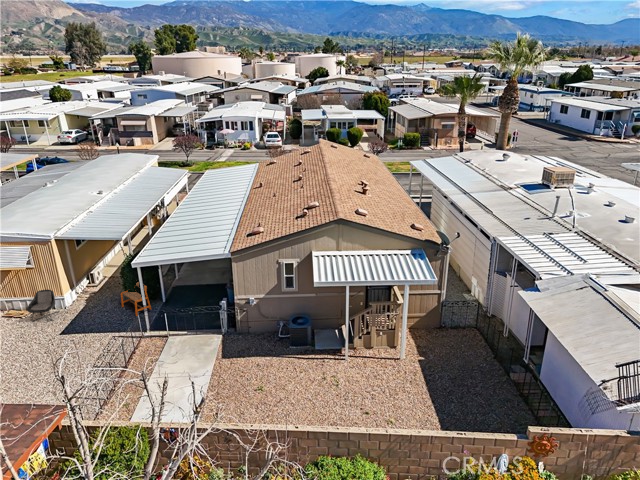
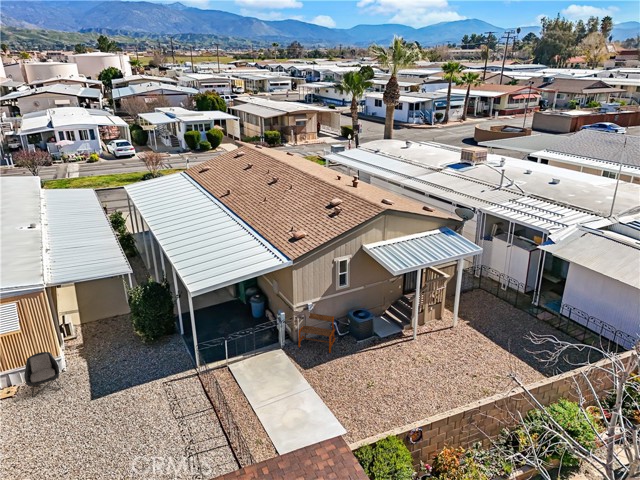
bench: present [121,282,151,316] -> present [298,313,335,353]

